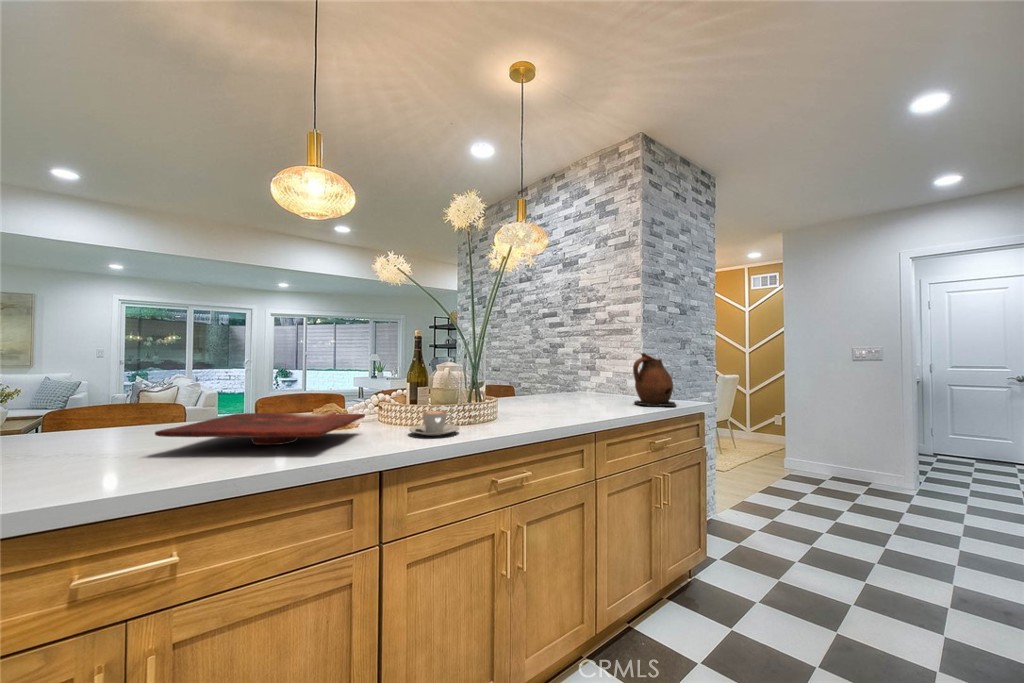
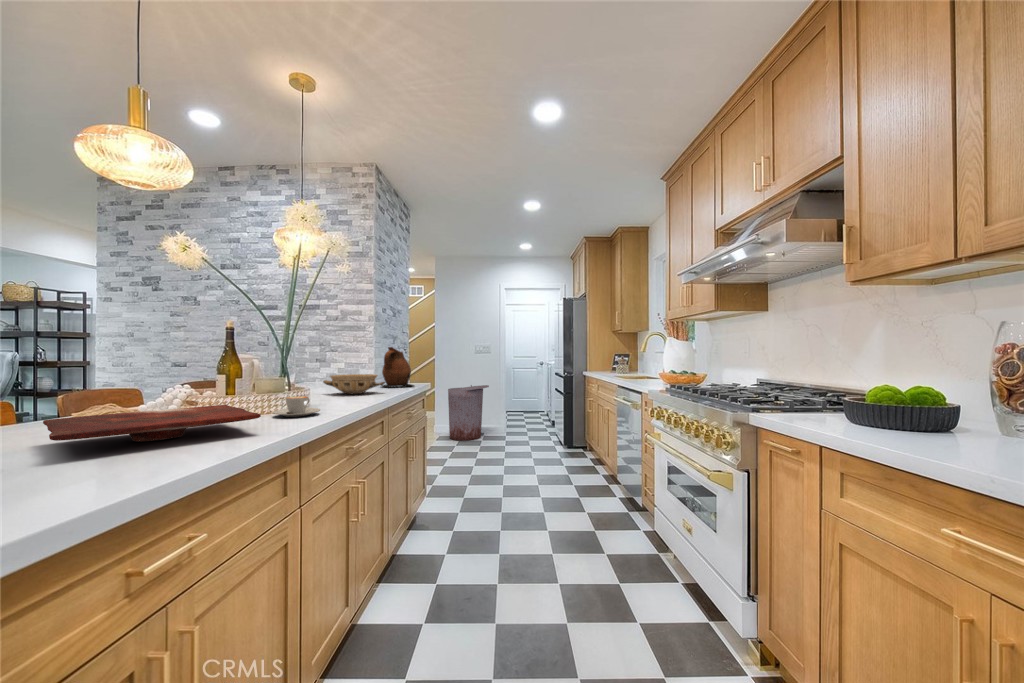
ceramic bowl: none [549,386,612,411] -> present [323,374,385,394]
trash can: none [799,408,874,490] -> present [448,385,489,441]

